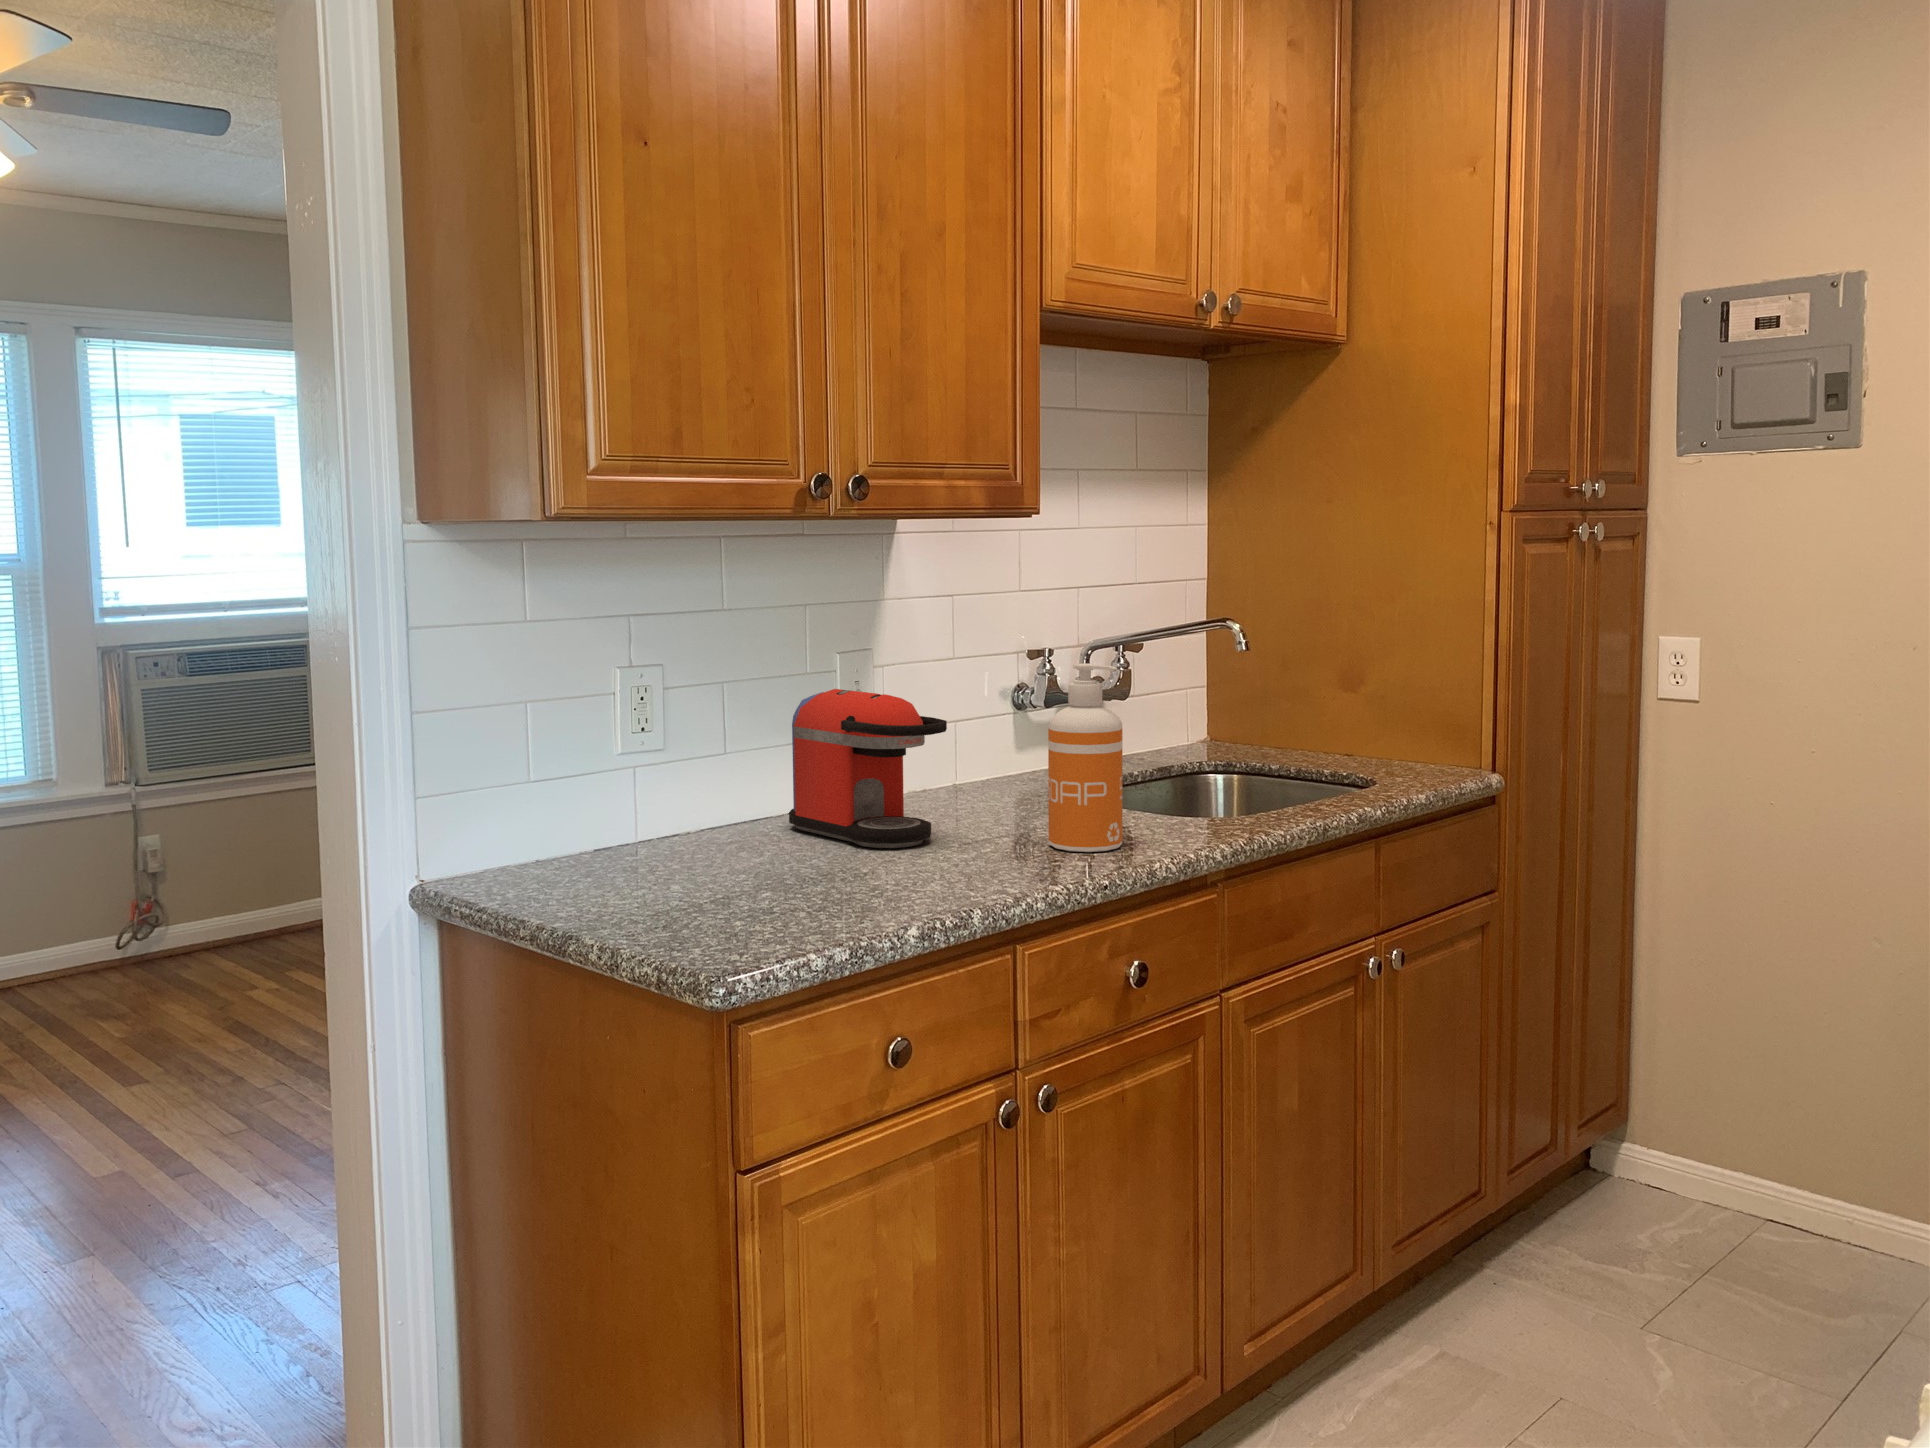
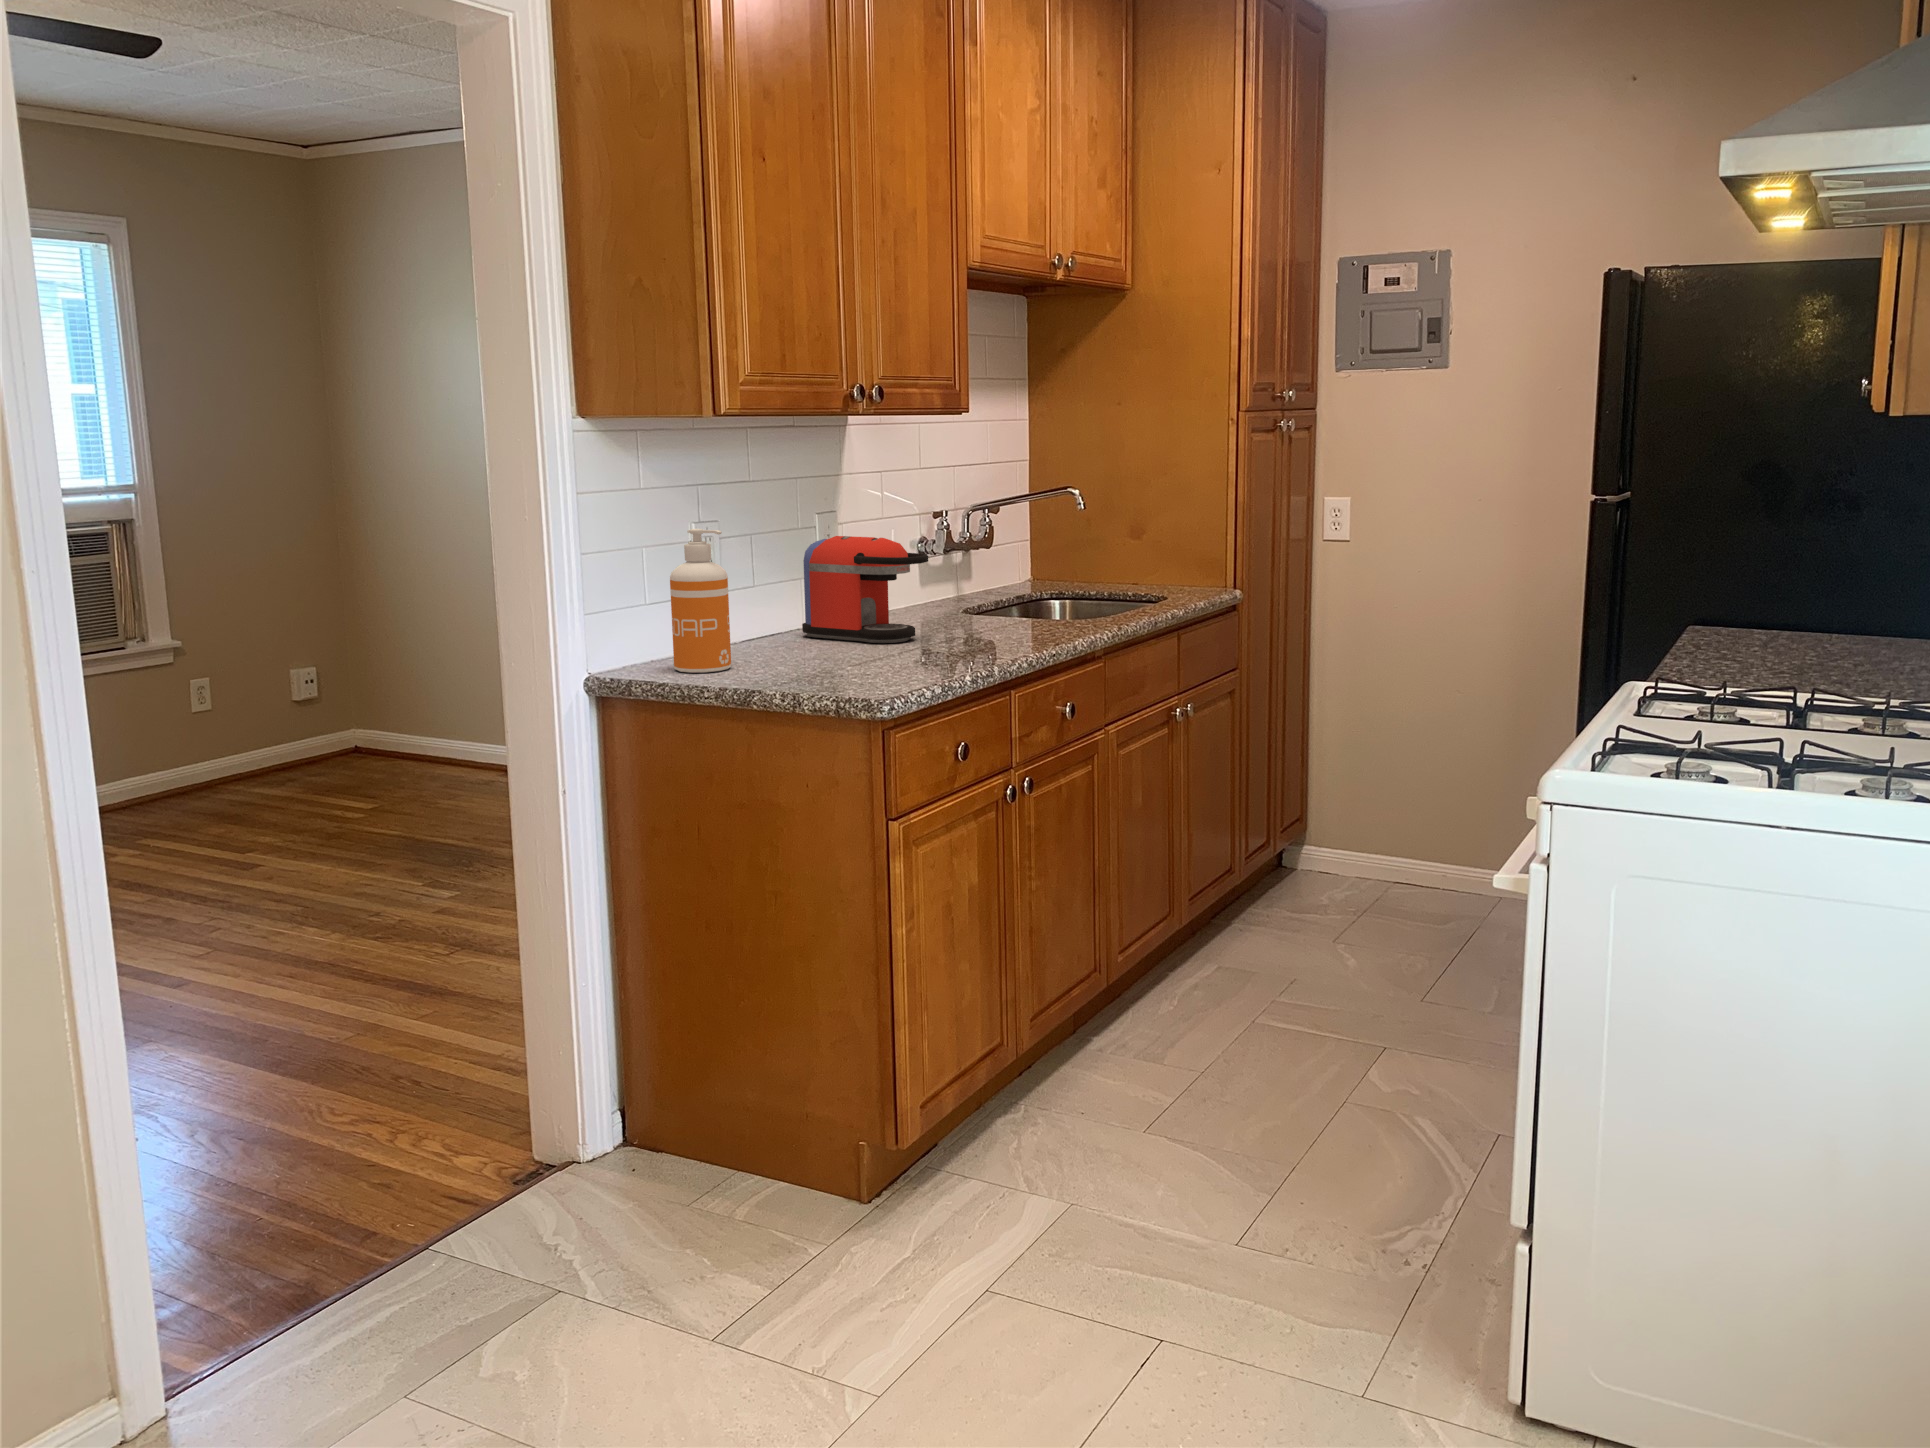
soap dispenser: present [1048,663,1123,852] -> present [670,529,731,673]

